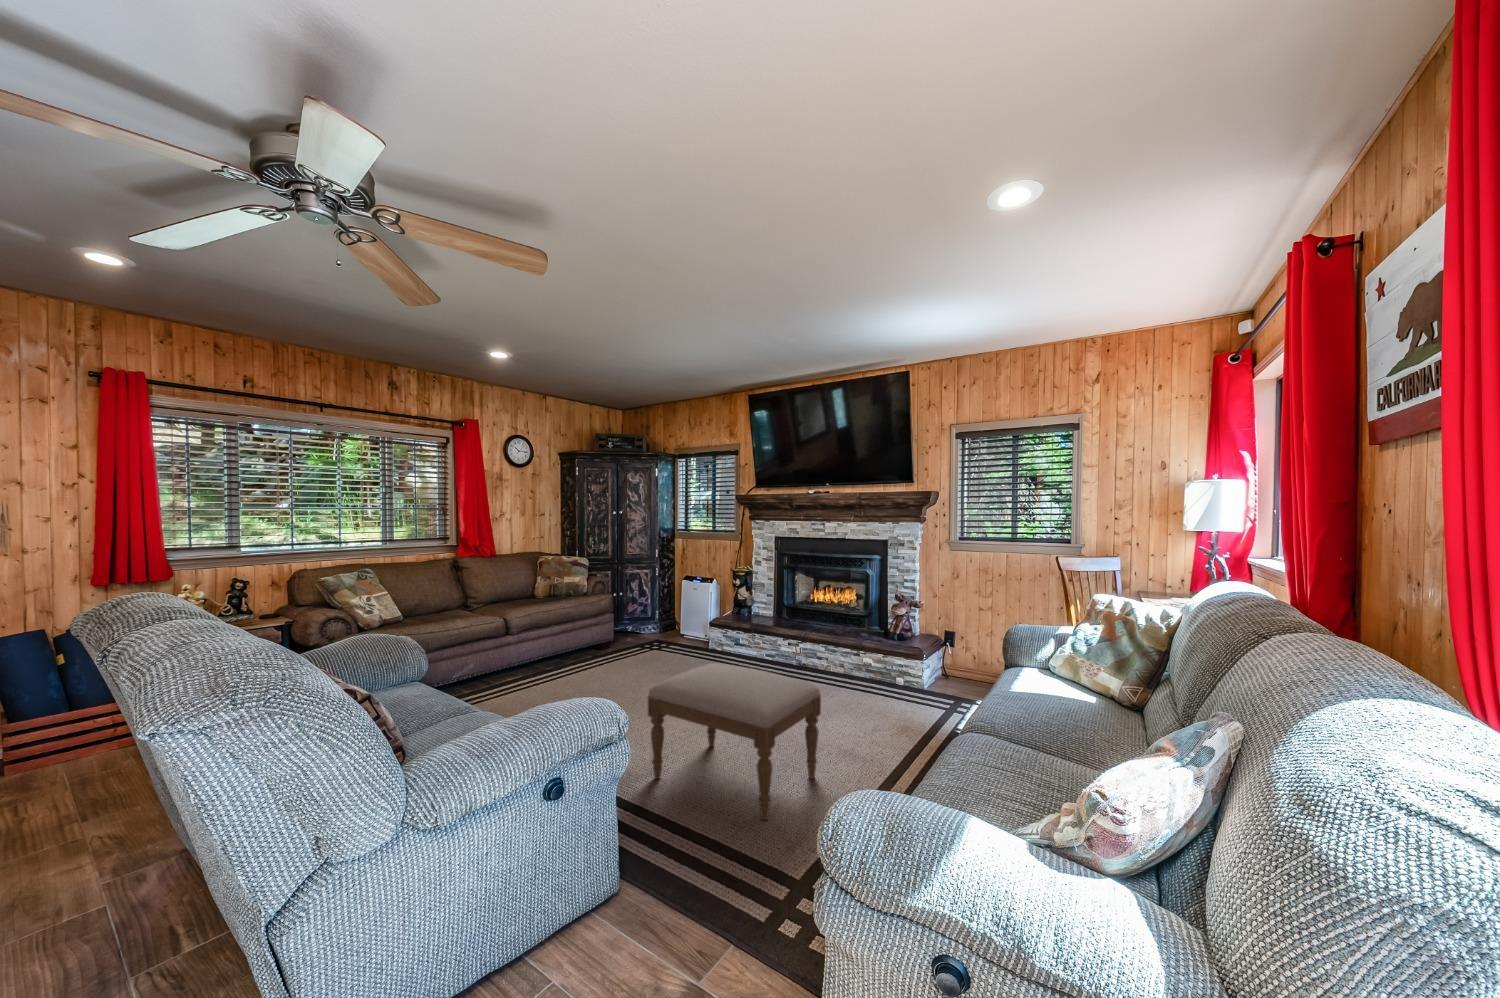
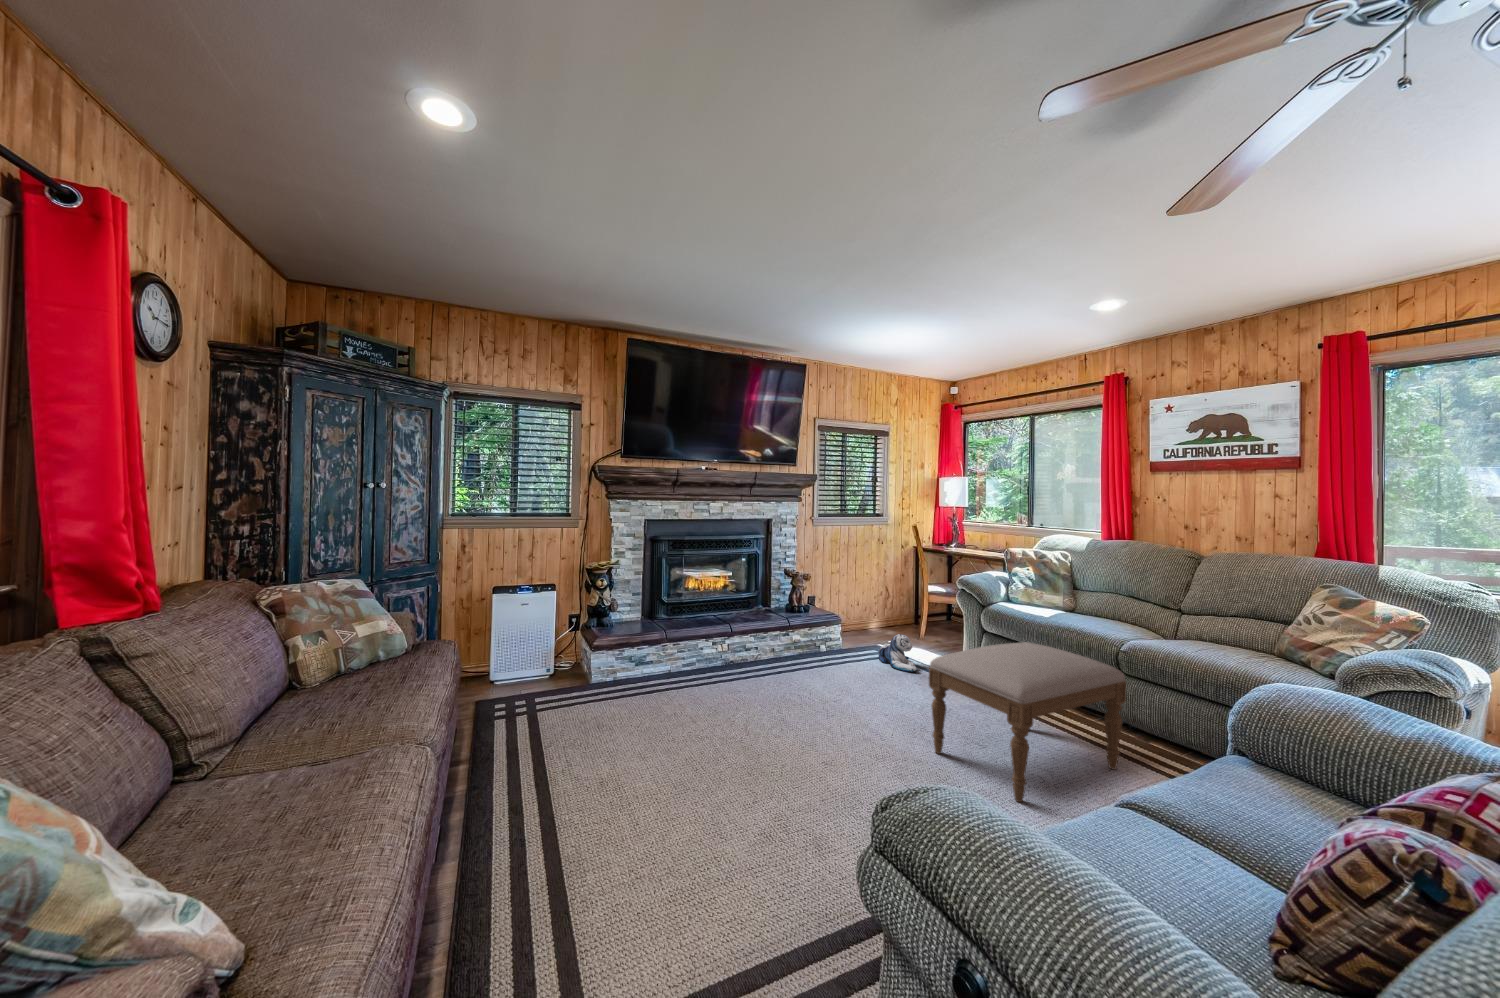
plush toy: none [890,676,934,719] -> present [878,634,917,672]

